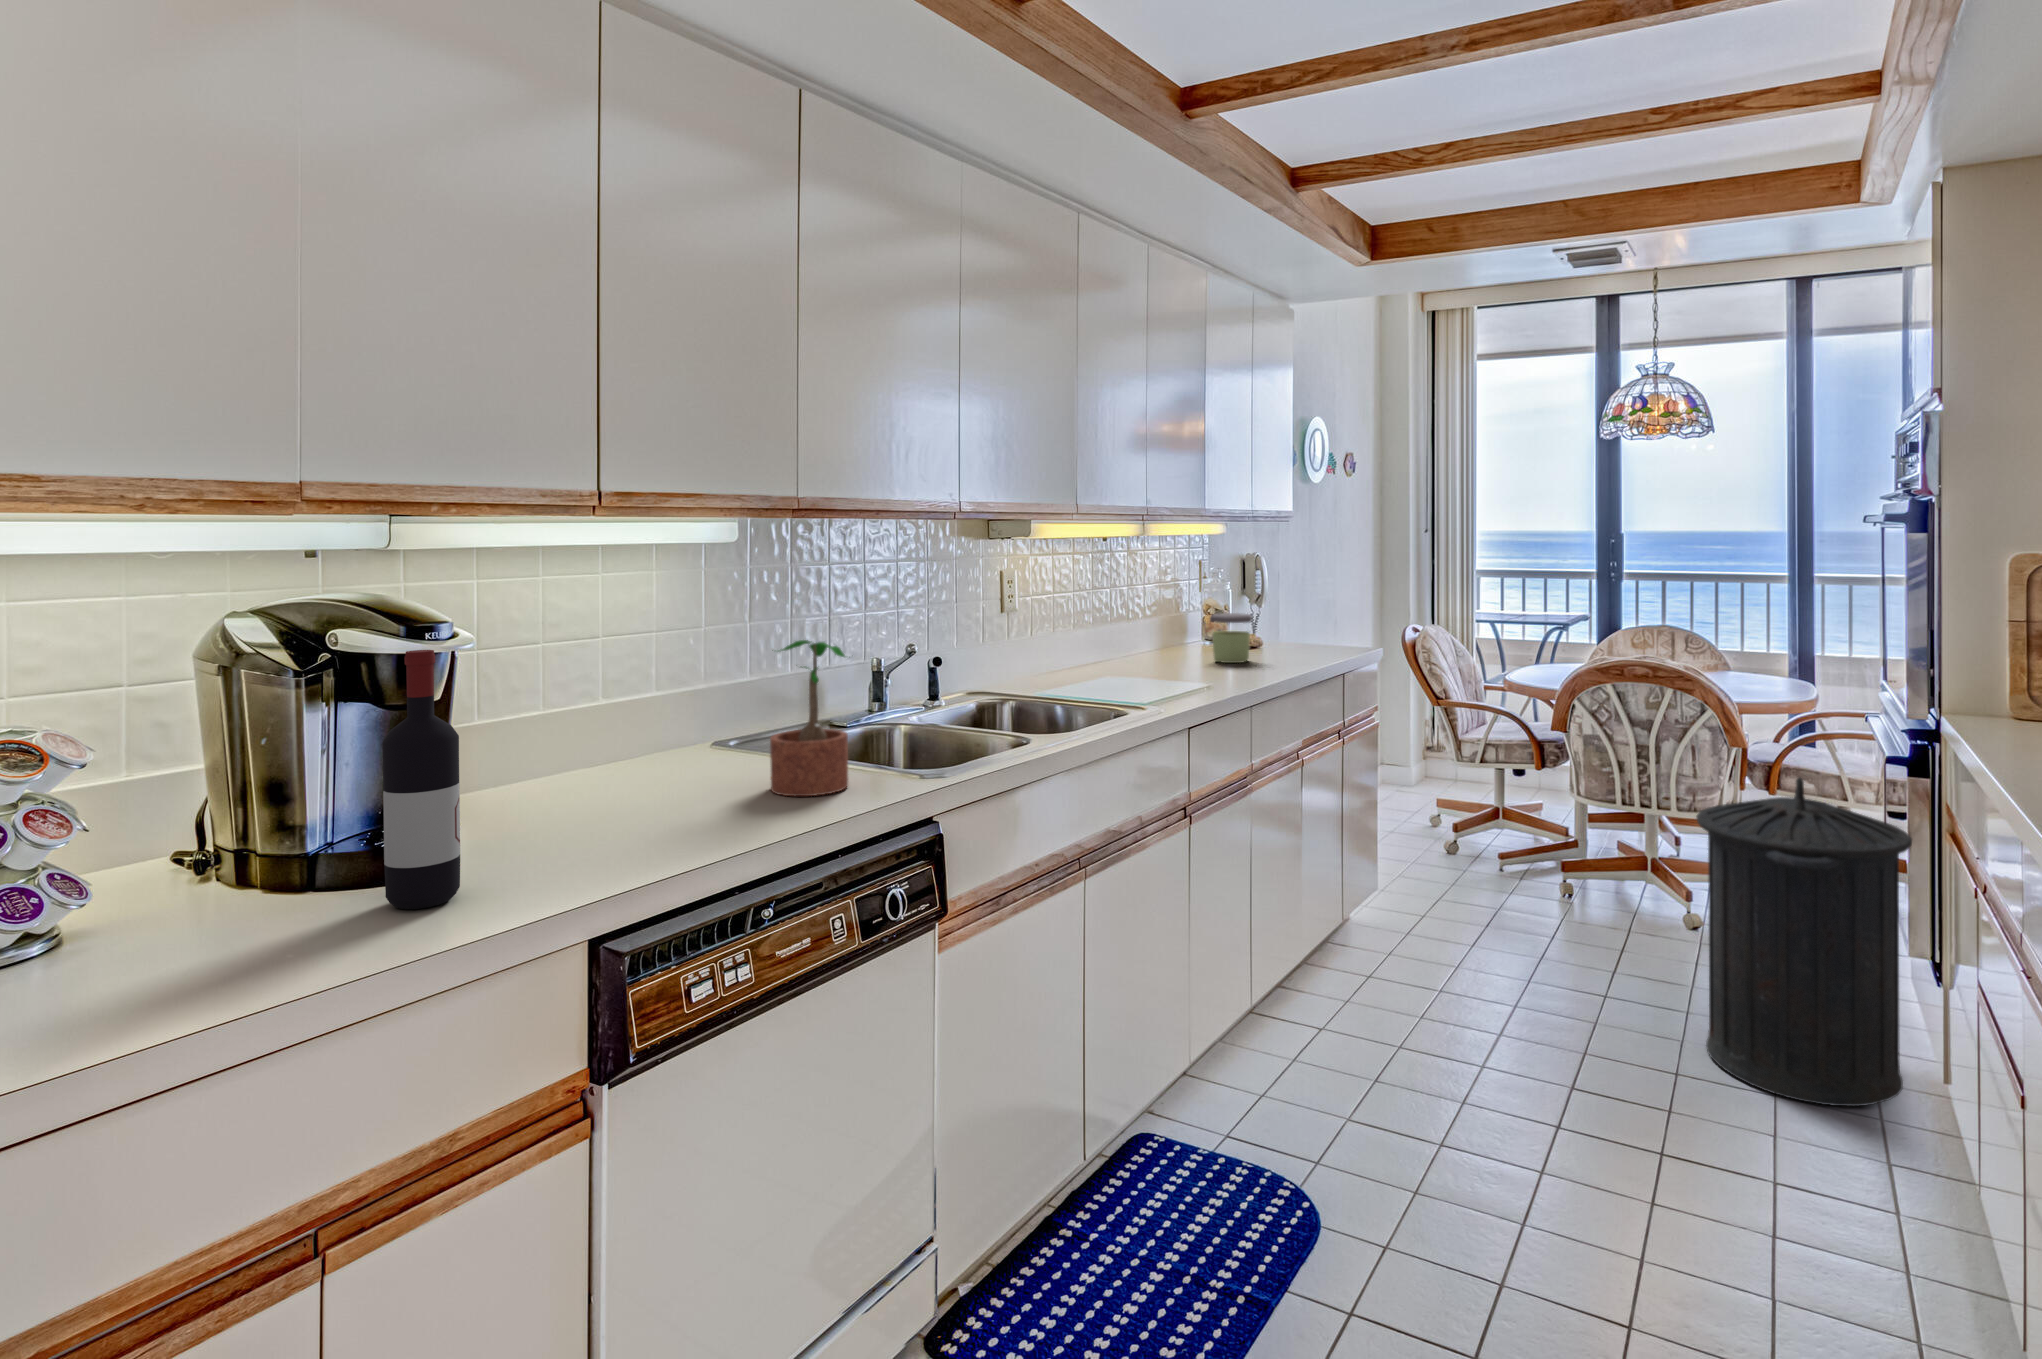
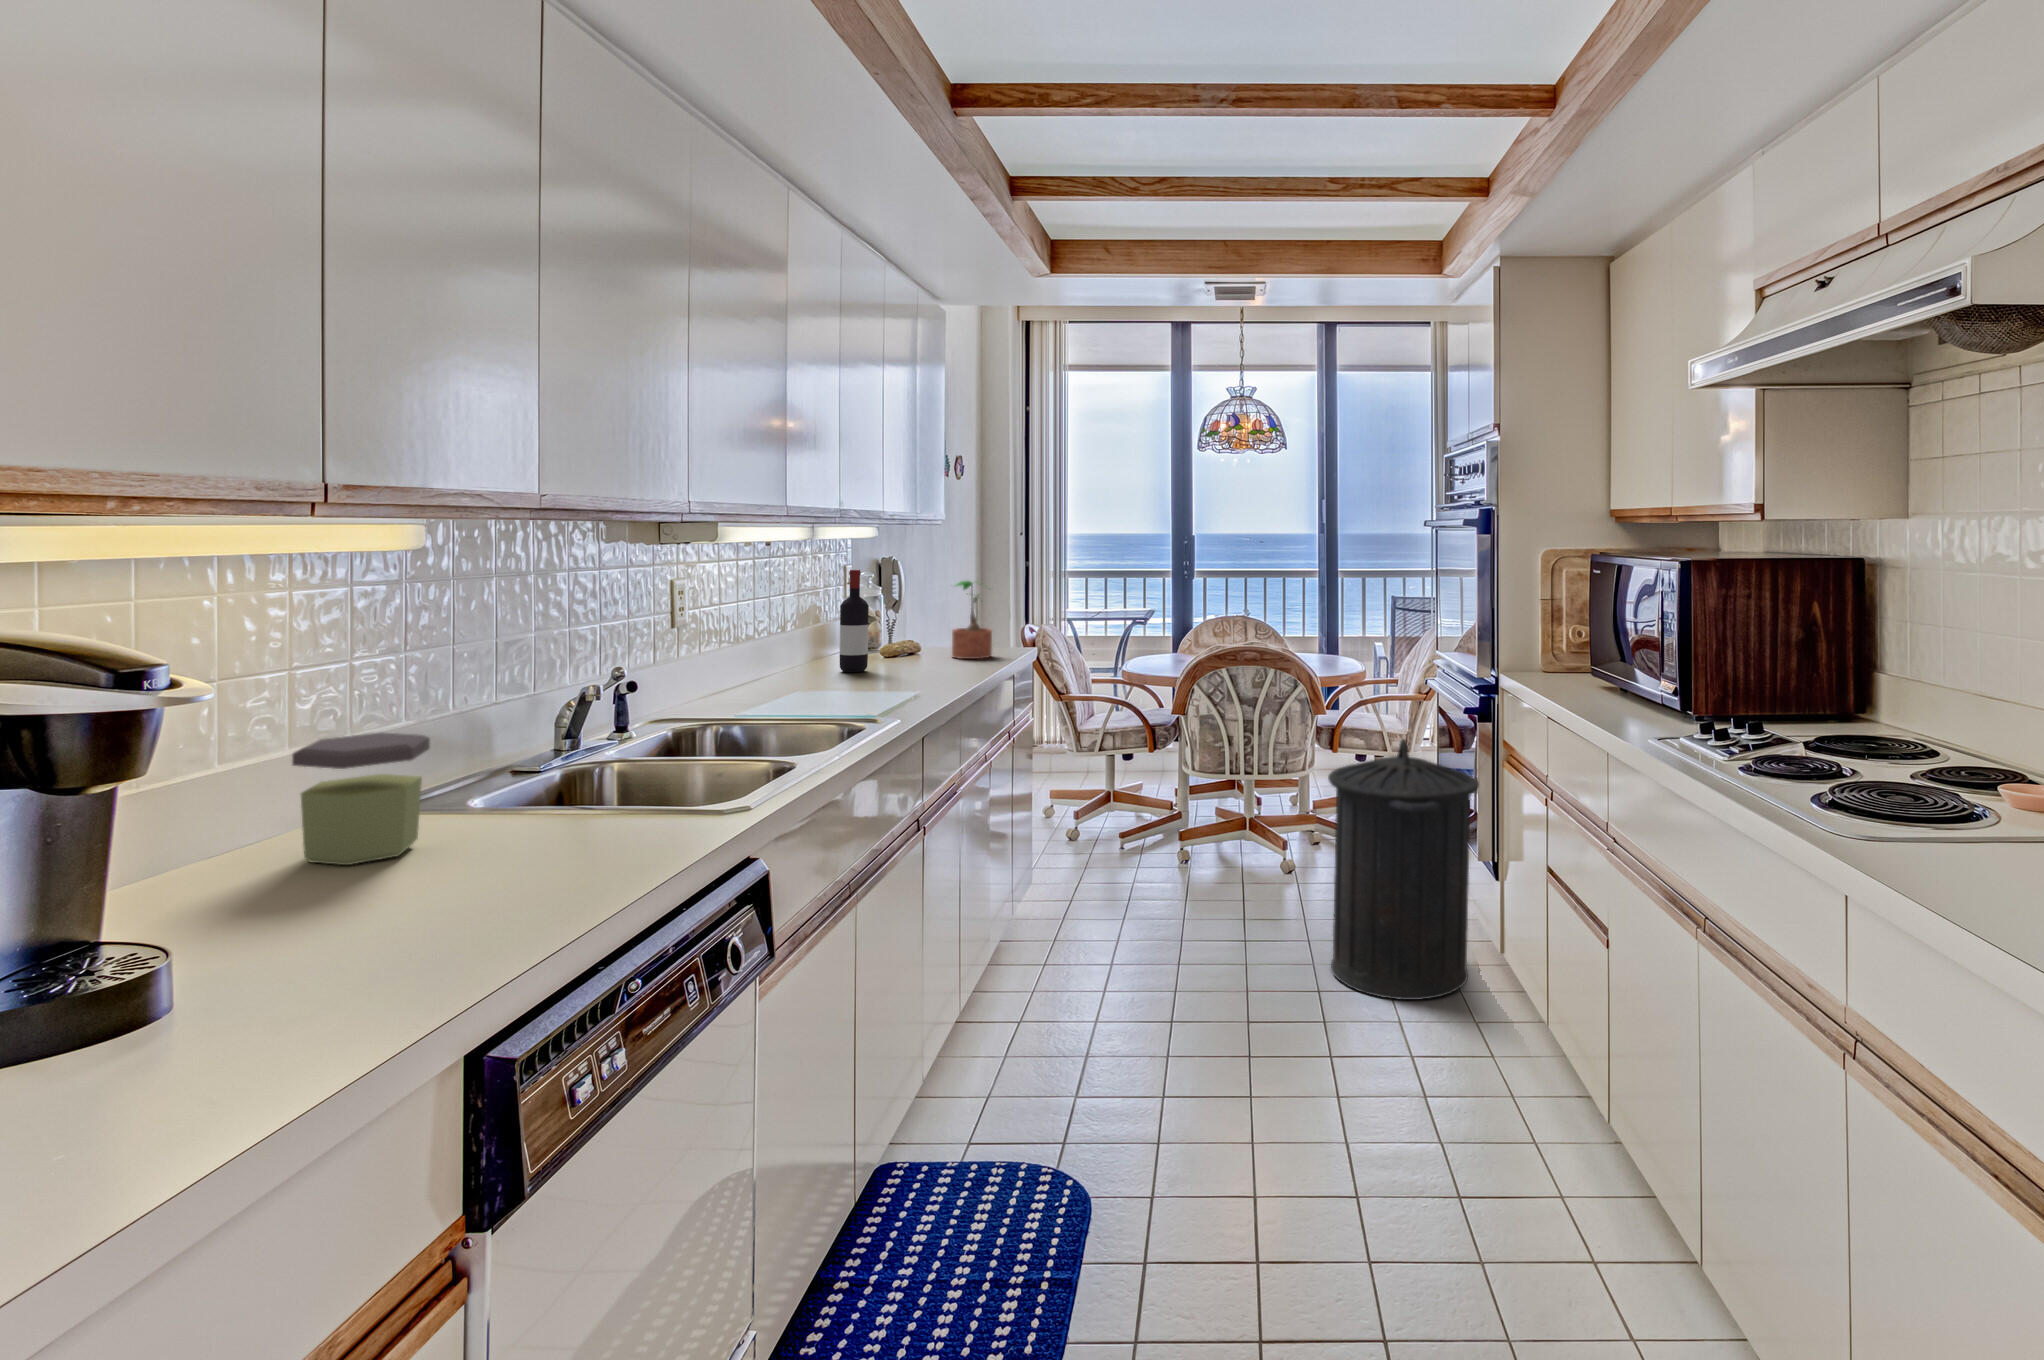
jar: present [1210,613,1252,663] -> present [292,733,430,865]
potted plant: present [770,640,848,796] -> present [952,581,992,659]
wine bottle: present [382,650,460,909] -> present [840,570,869,672]

